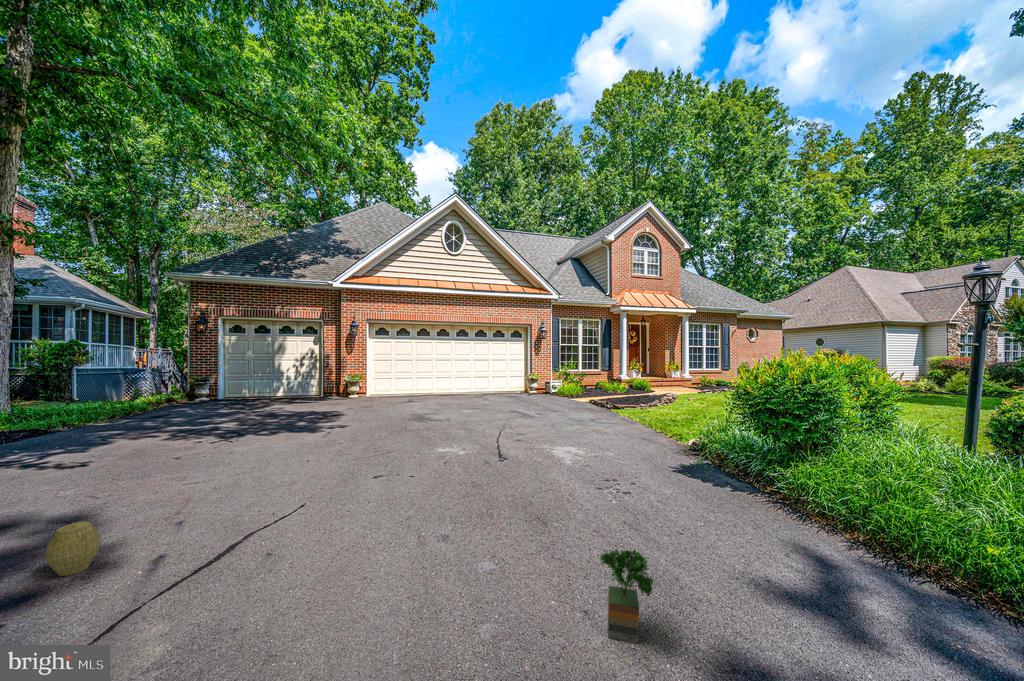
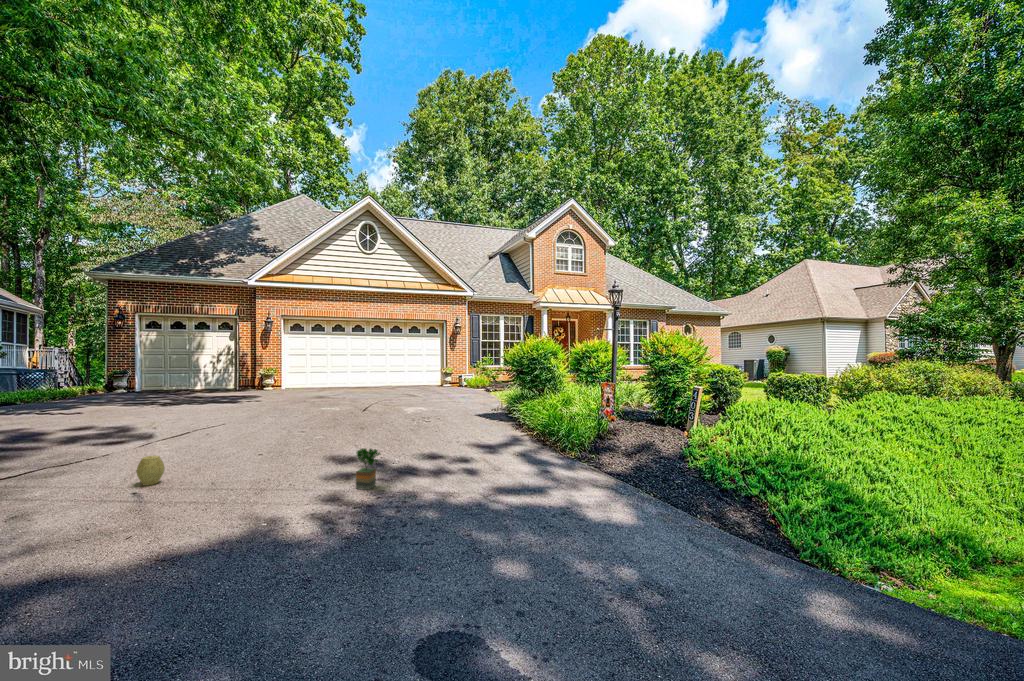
woven basket: present [45,522,101,576] -> present [136,456,165,486]

